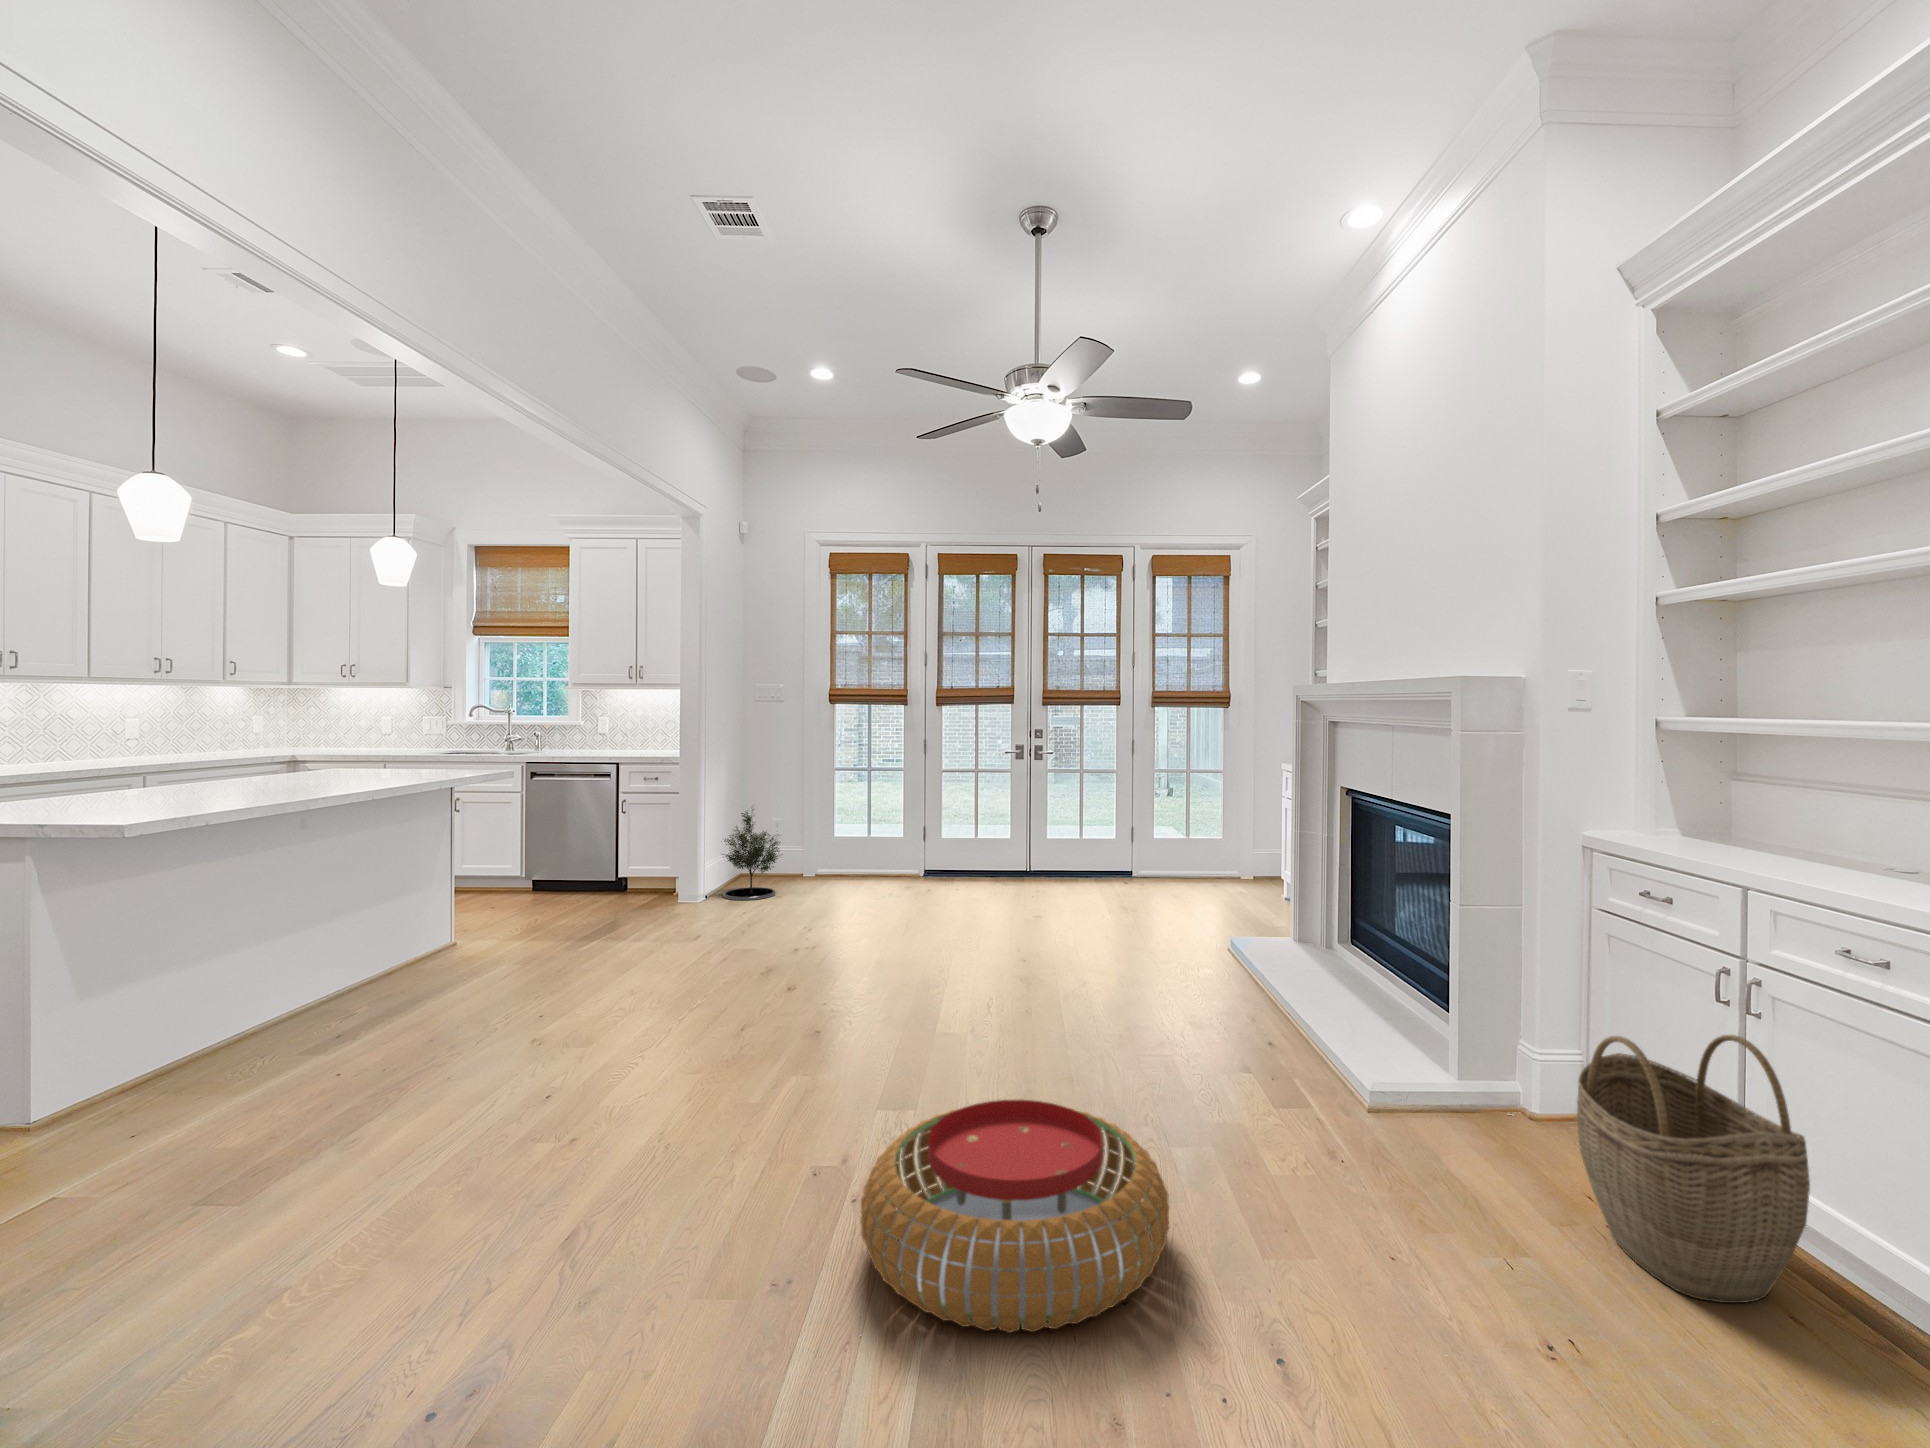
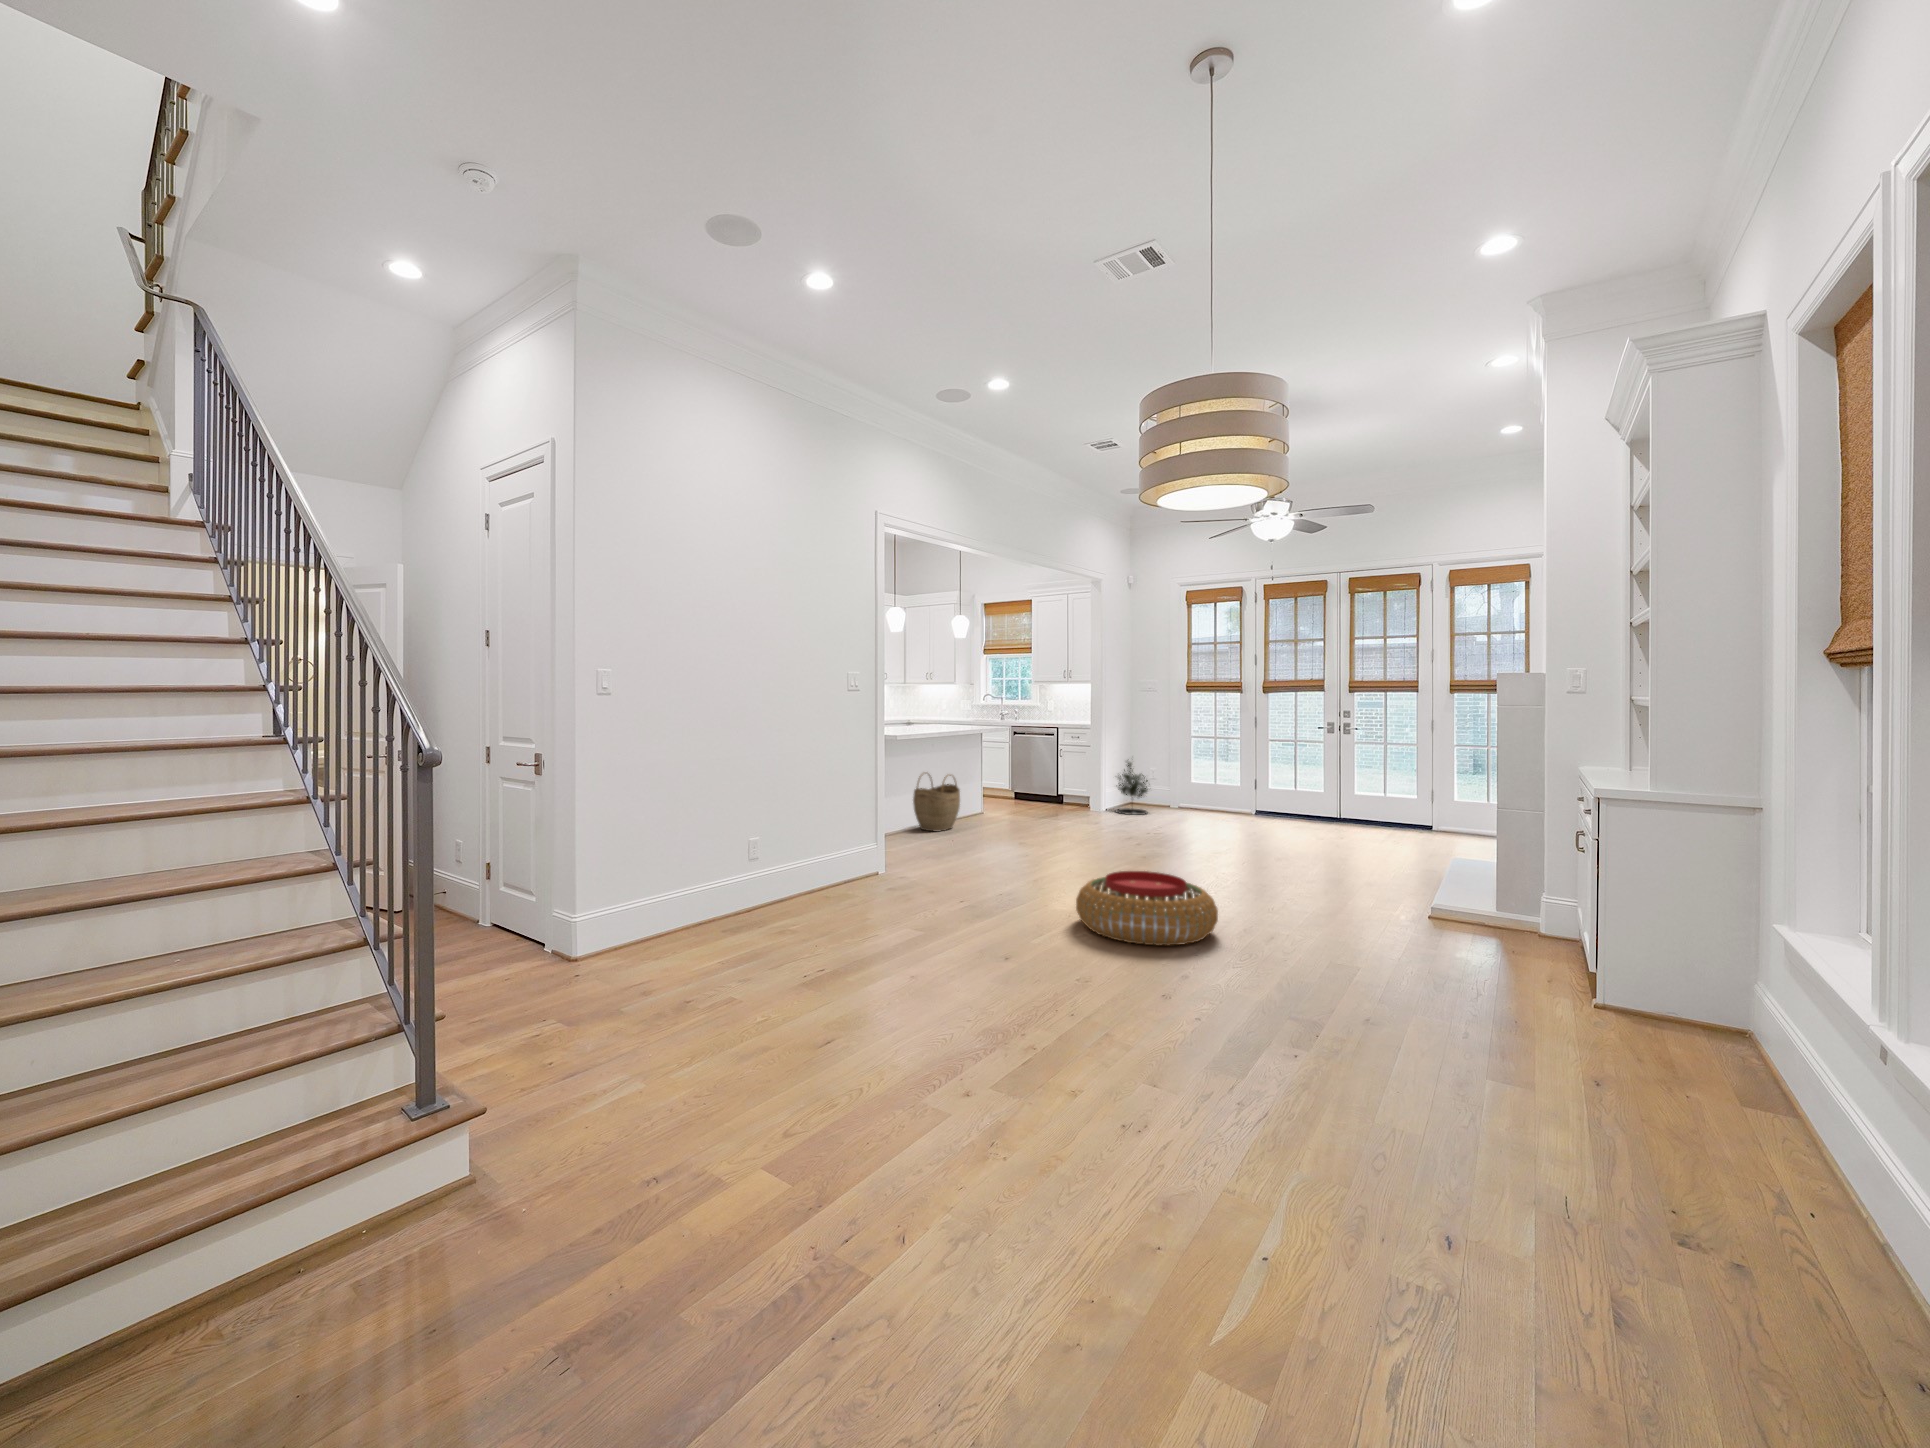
woven basket: present [1576,1035,1810,1303] -> present [913,775,960,831]

